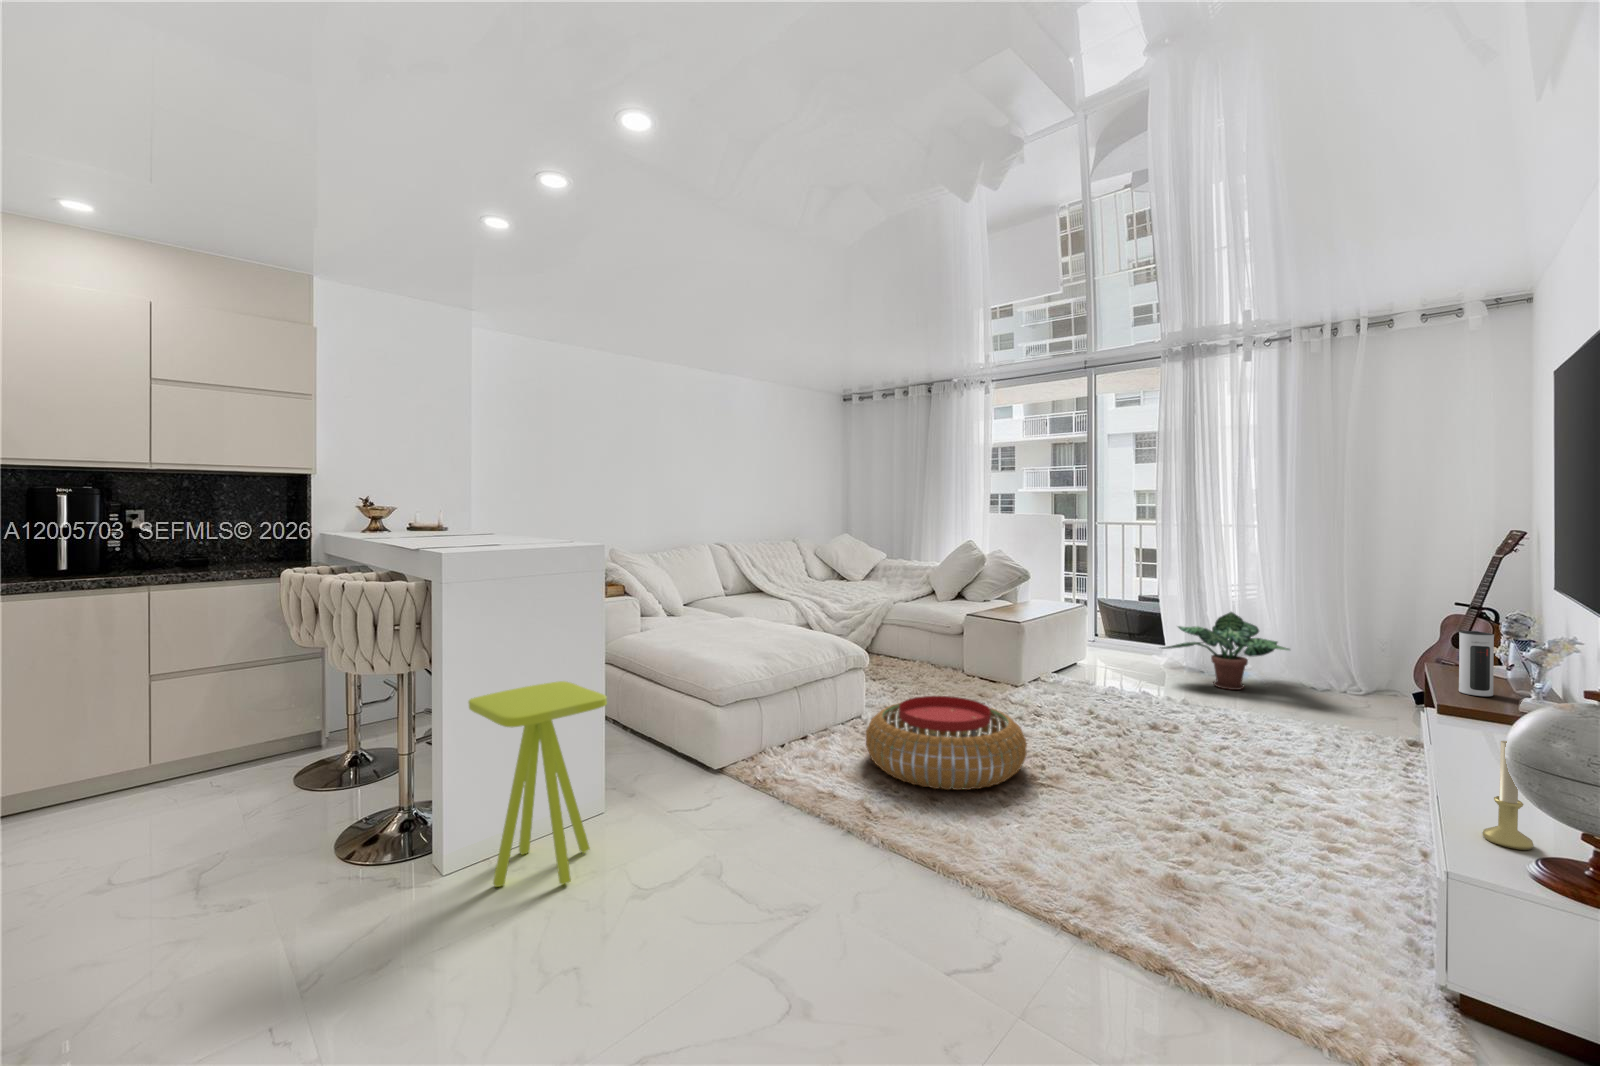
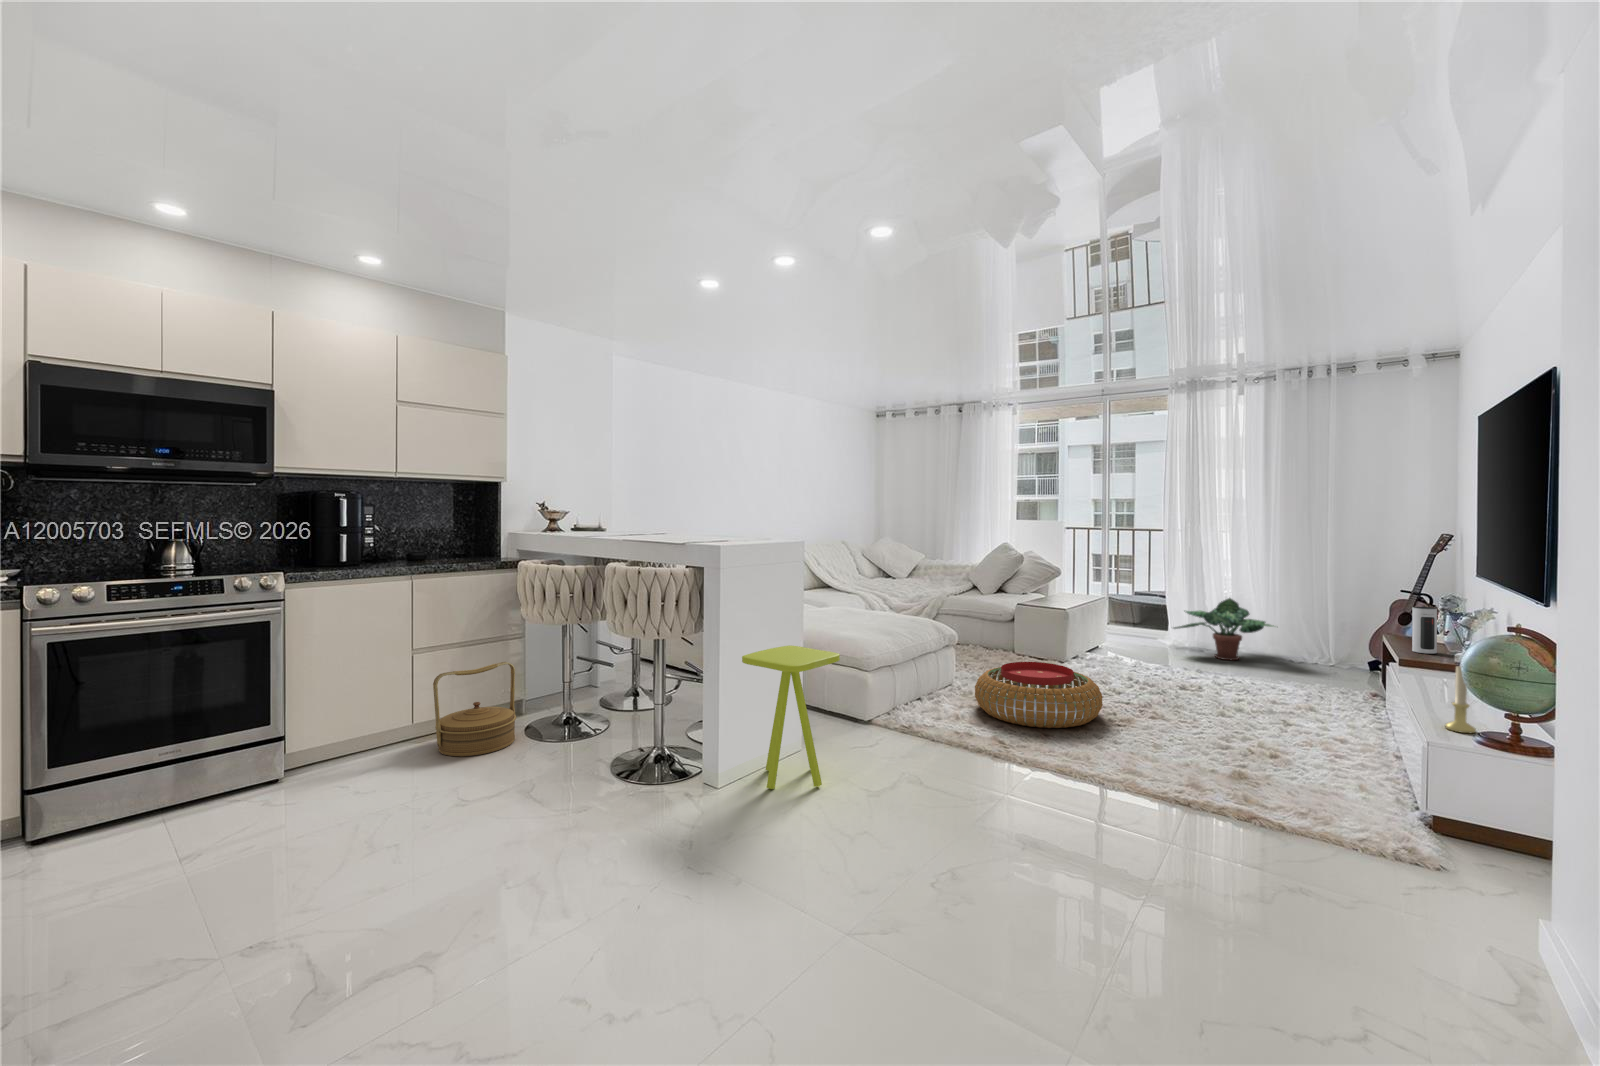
woven basket: none [121,692,257,818] -> present [433,662,516,756]

